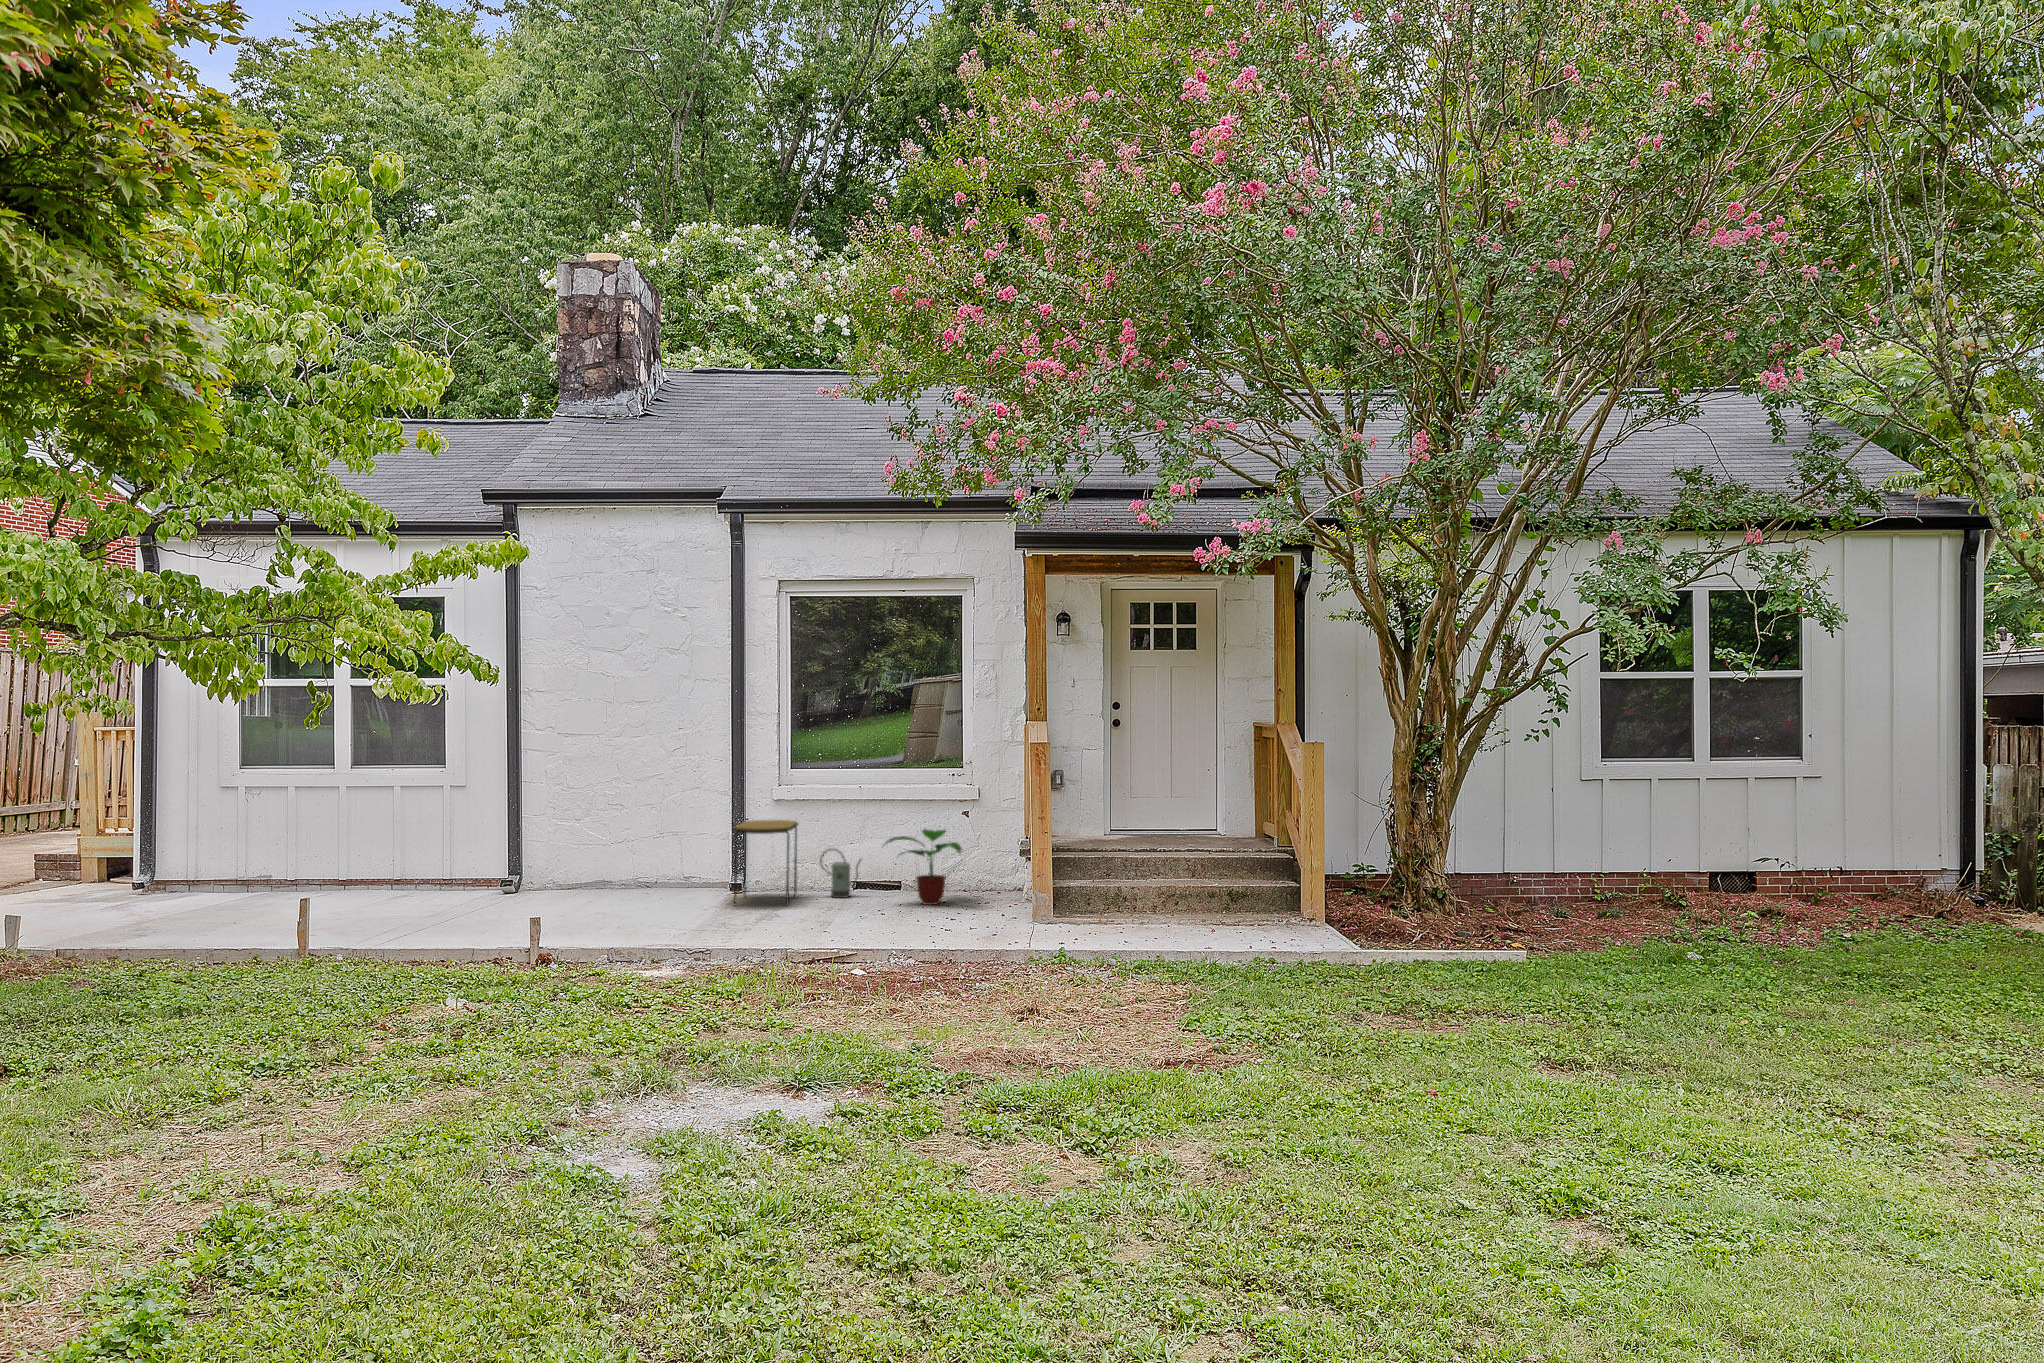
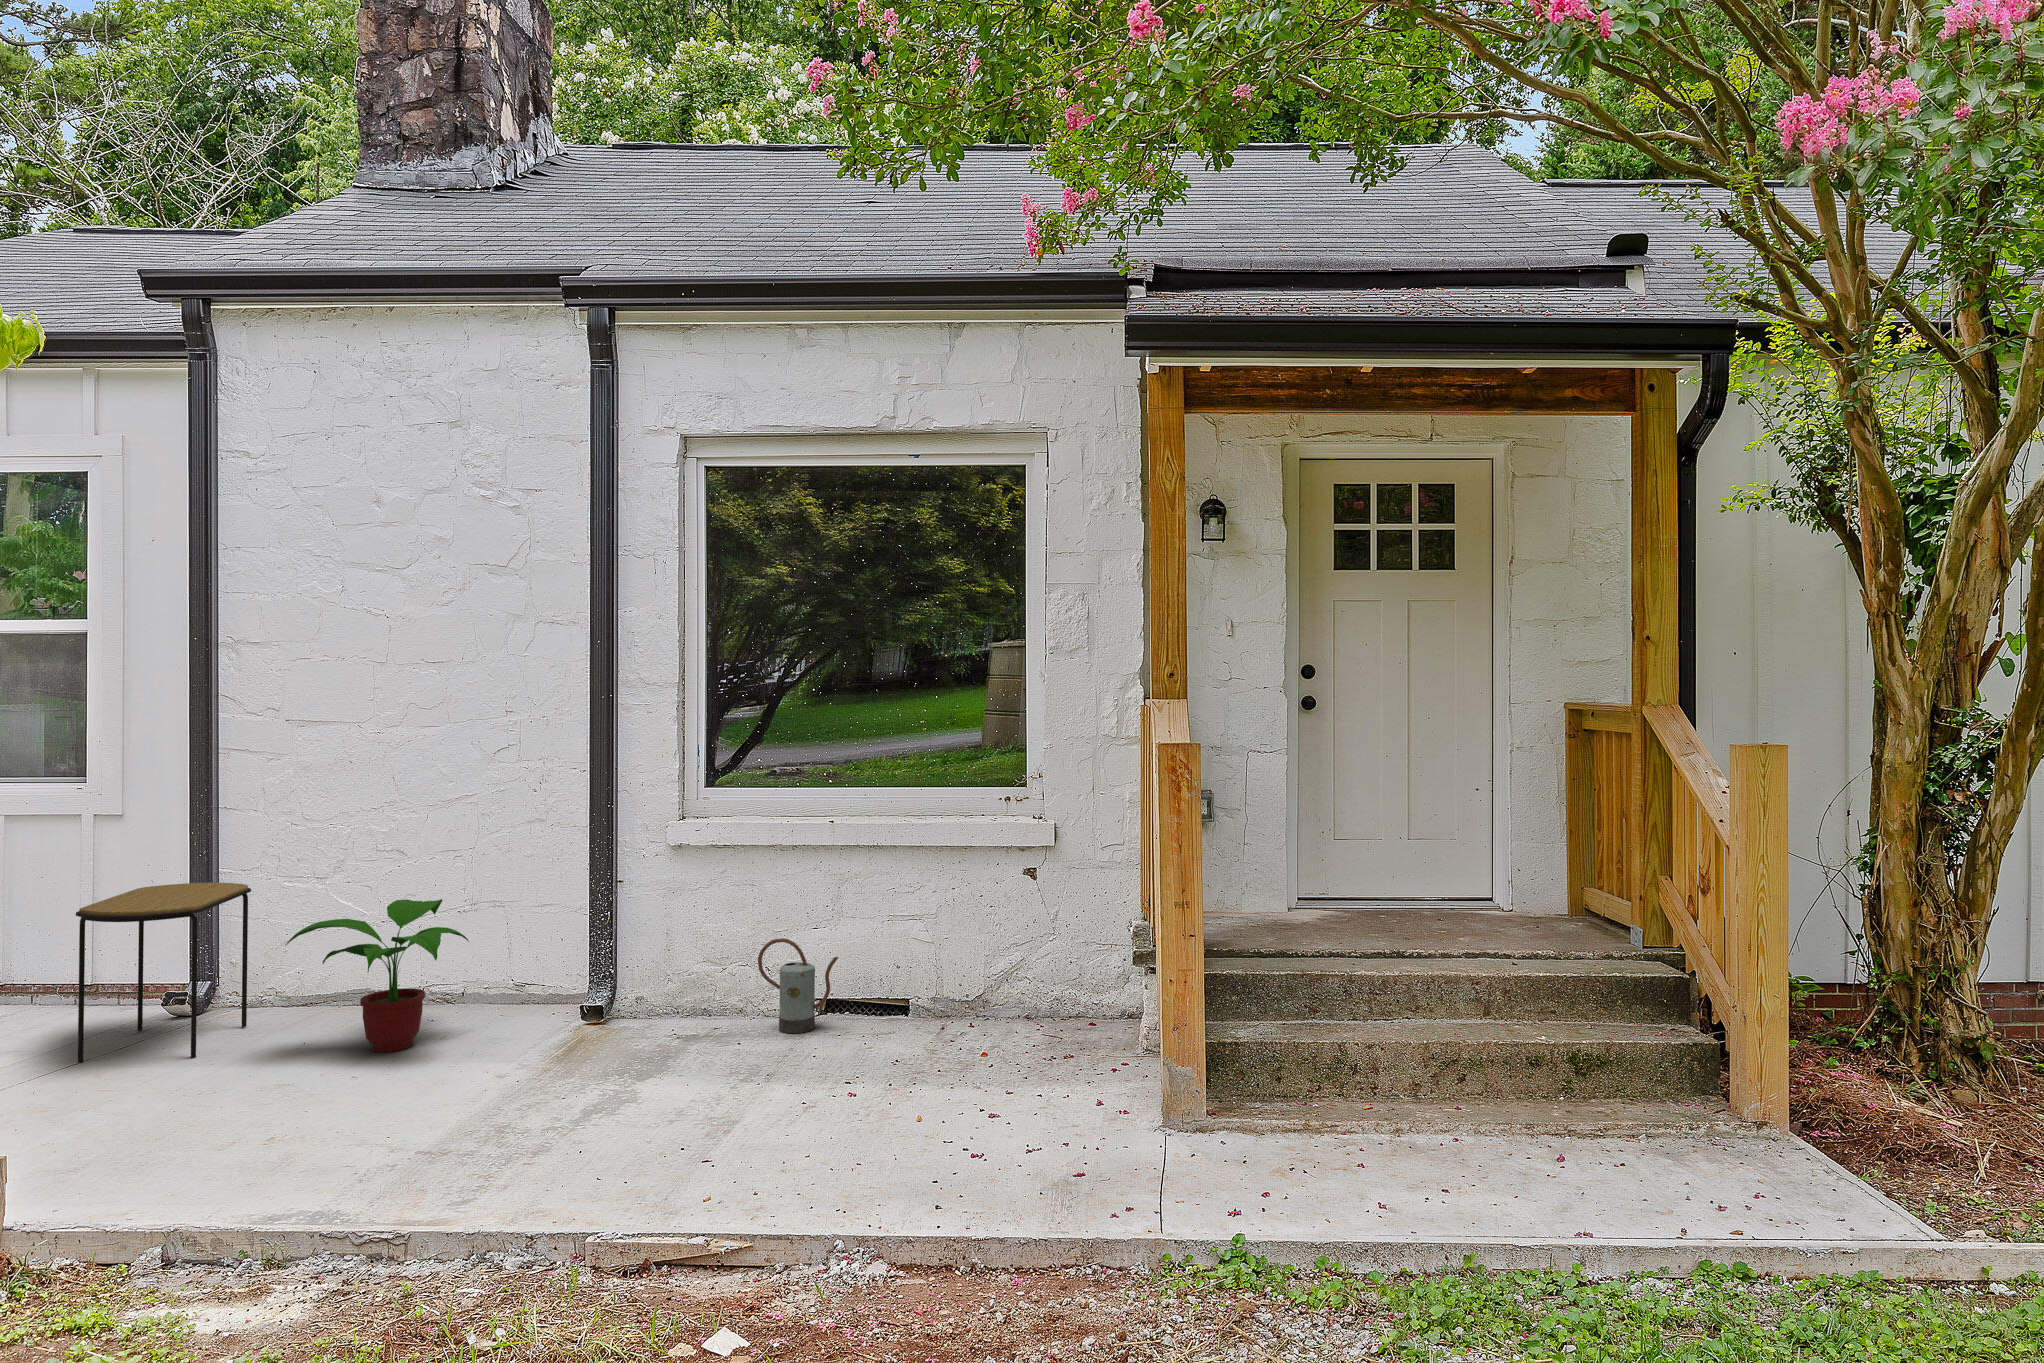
side table: present [734,820,798,906] -> present [76,883,251,1063]
potted plant: present [885,829,962,905] -> present [286,899,469,1052]

